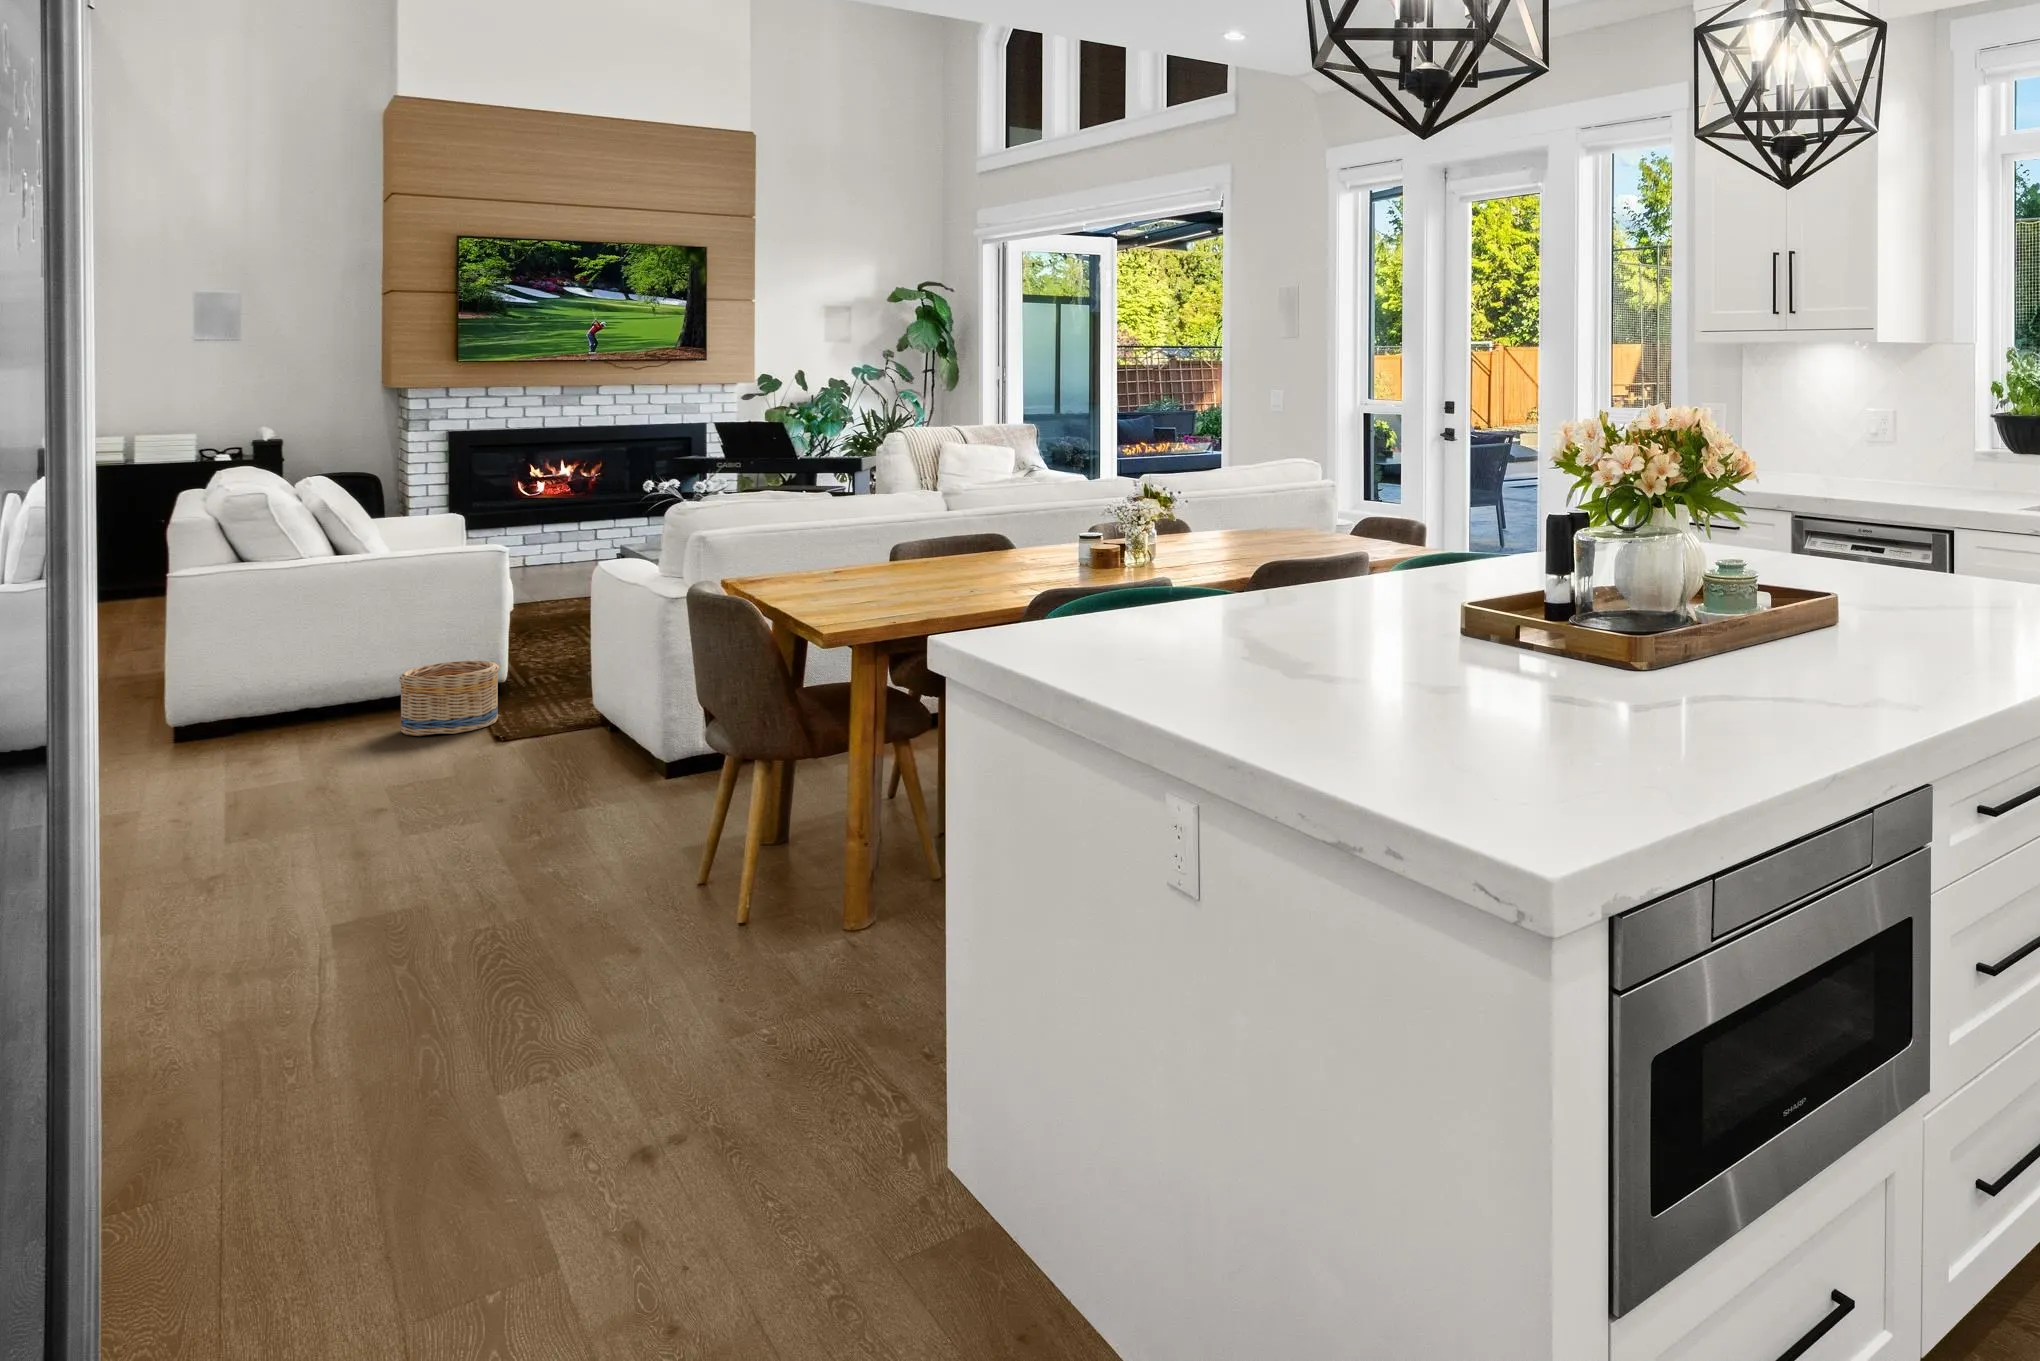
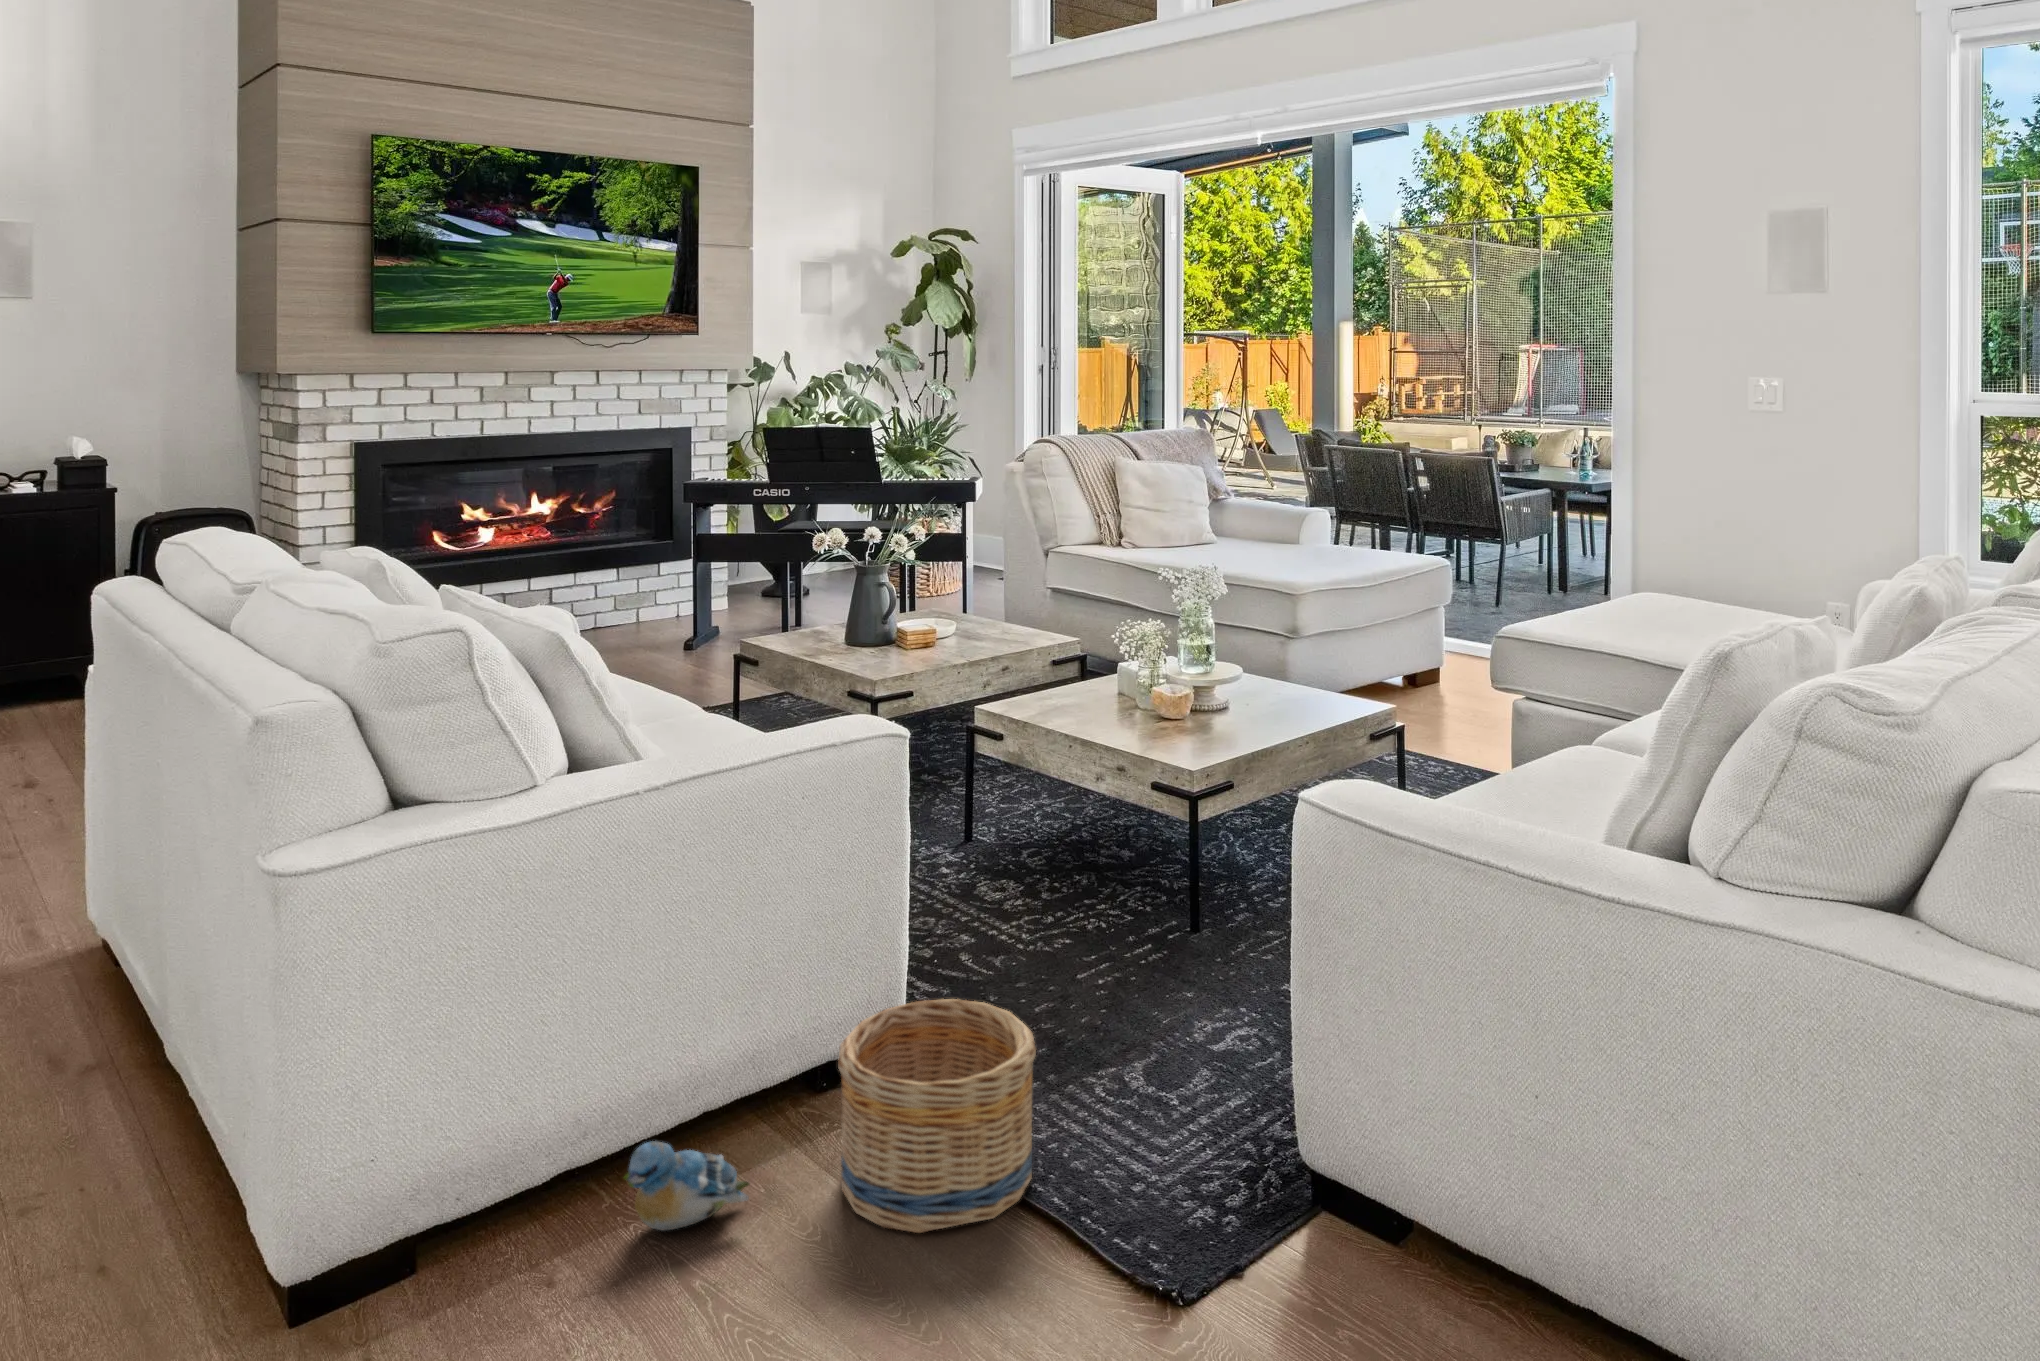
plush toy: none [301,700,367,735] -> present [625,1141,749,1230]

